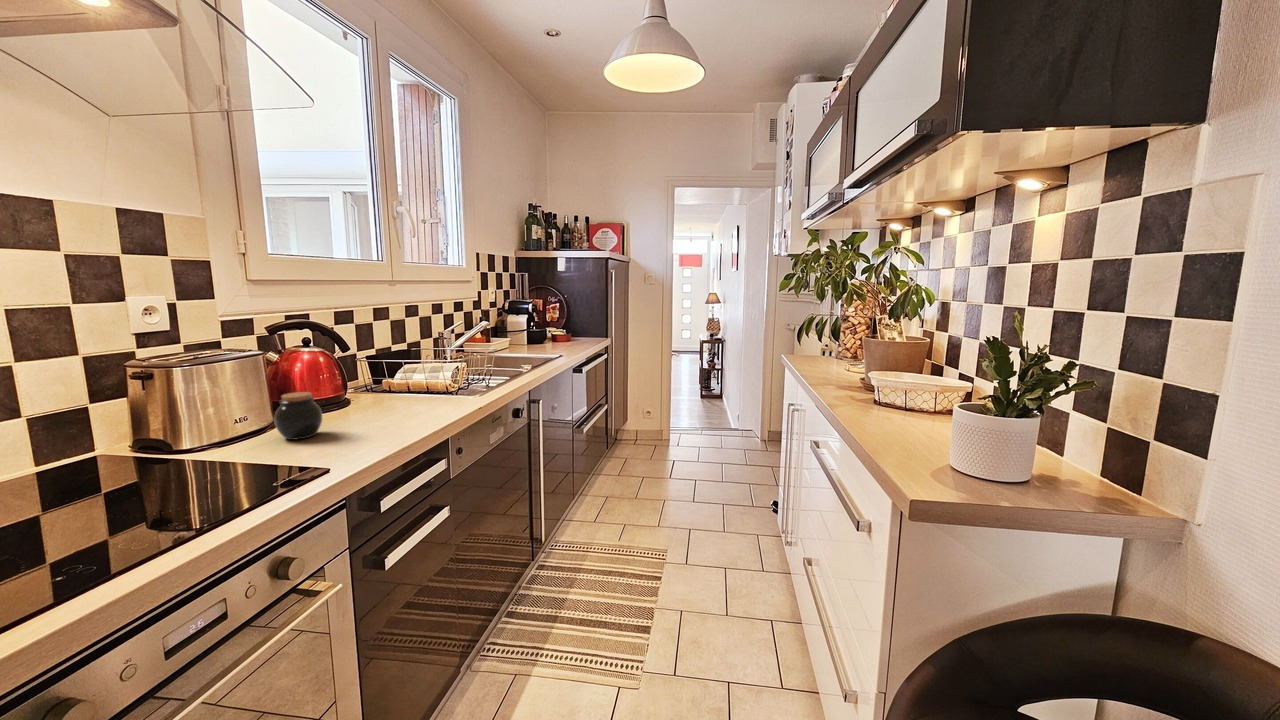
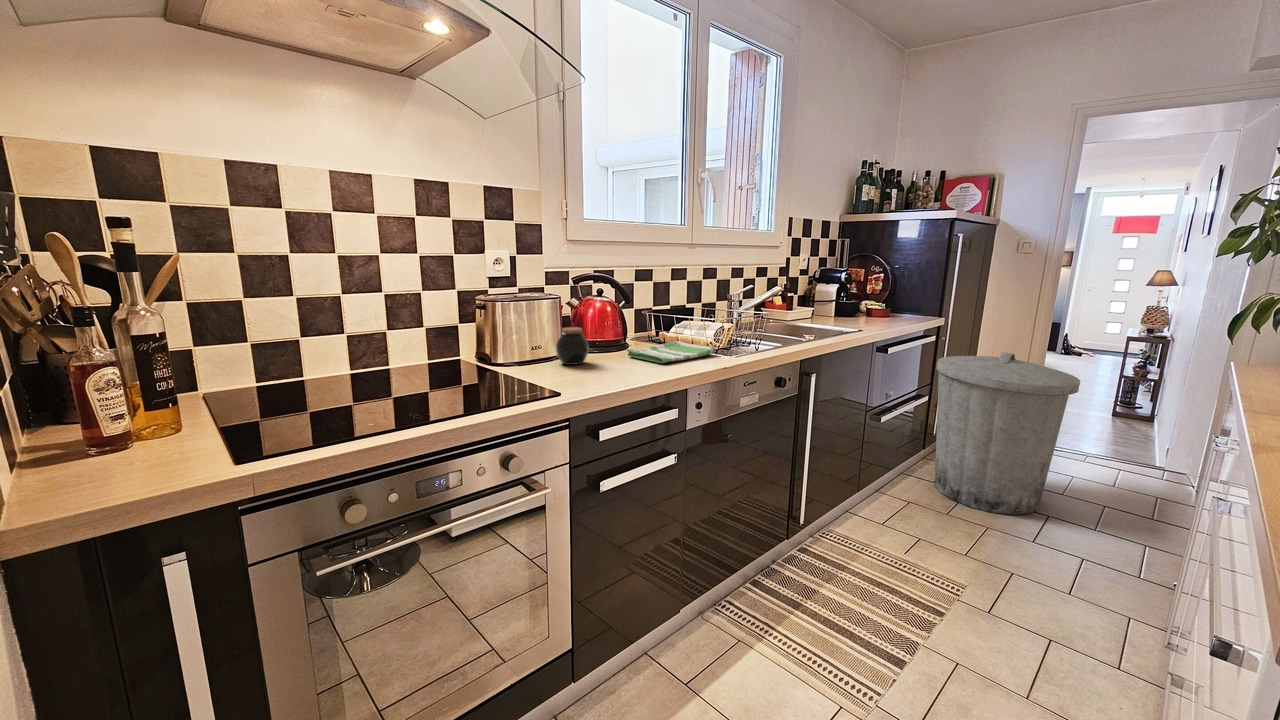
trash can: none [609,363,699,487] -> present [935,352,1080,515]
dish towel: none [363,390,464,419] -> present [626,341,716,363]

